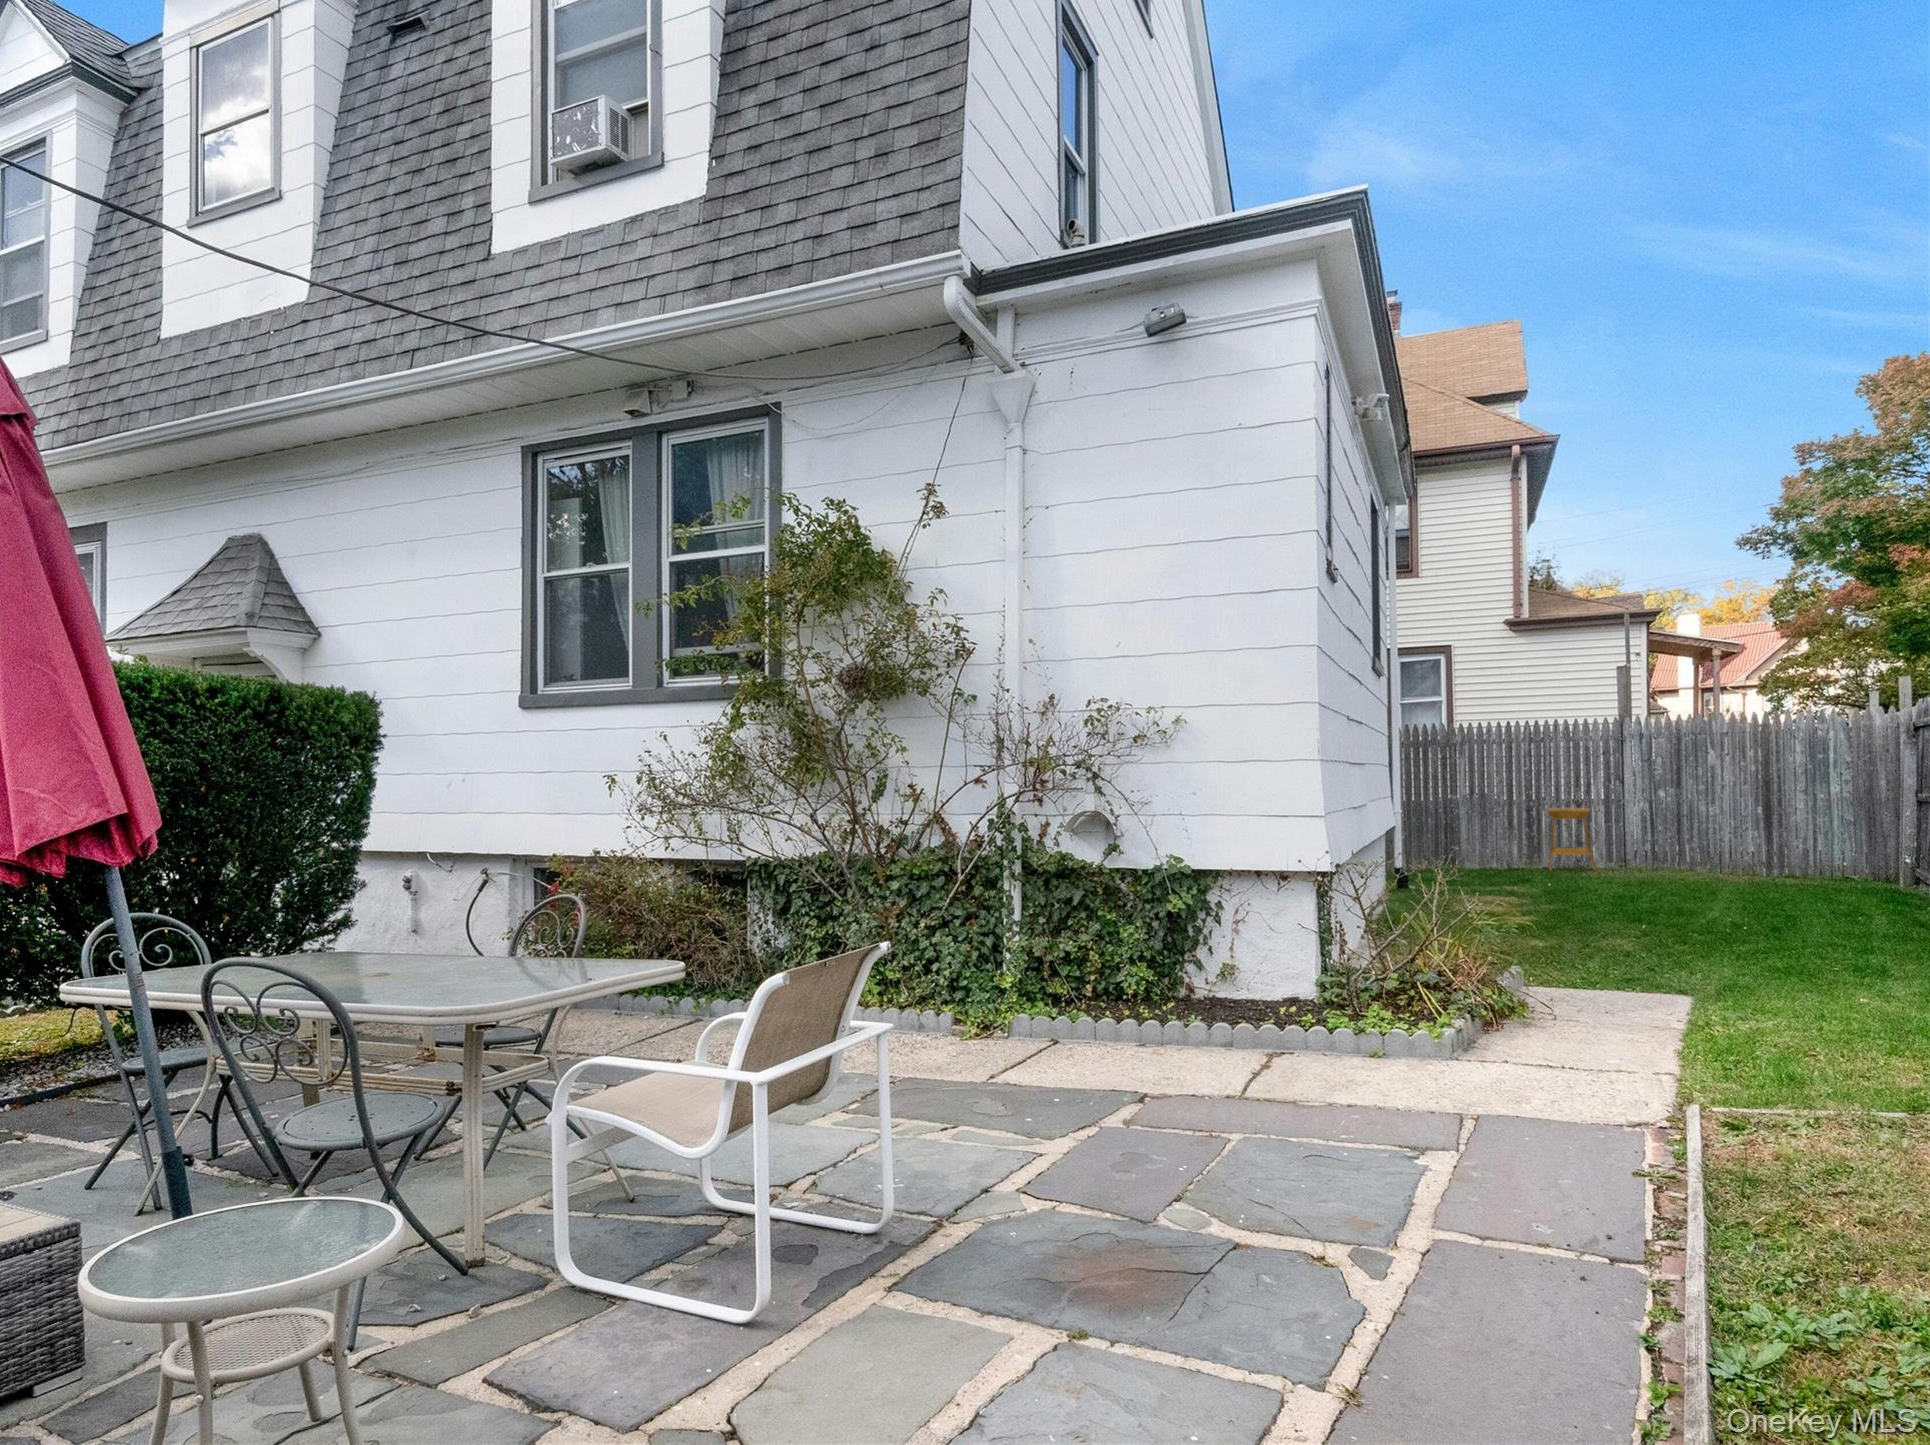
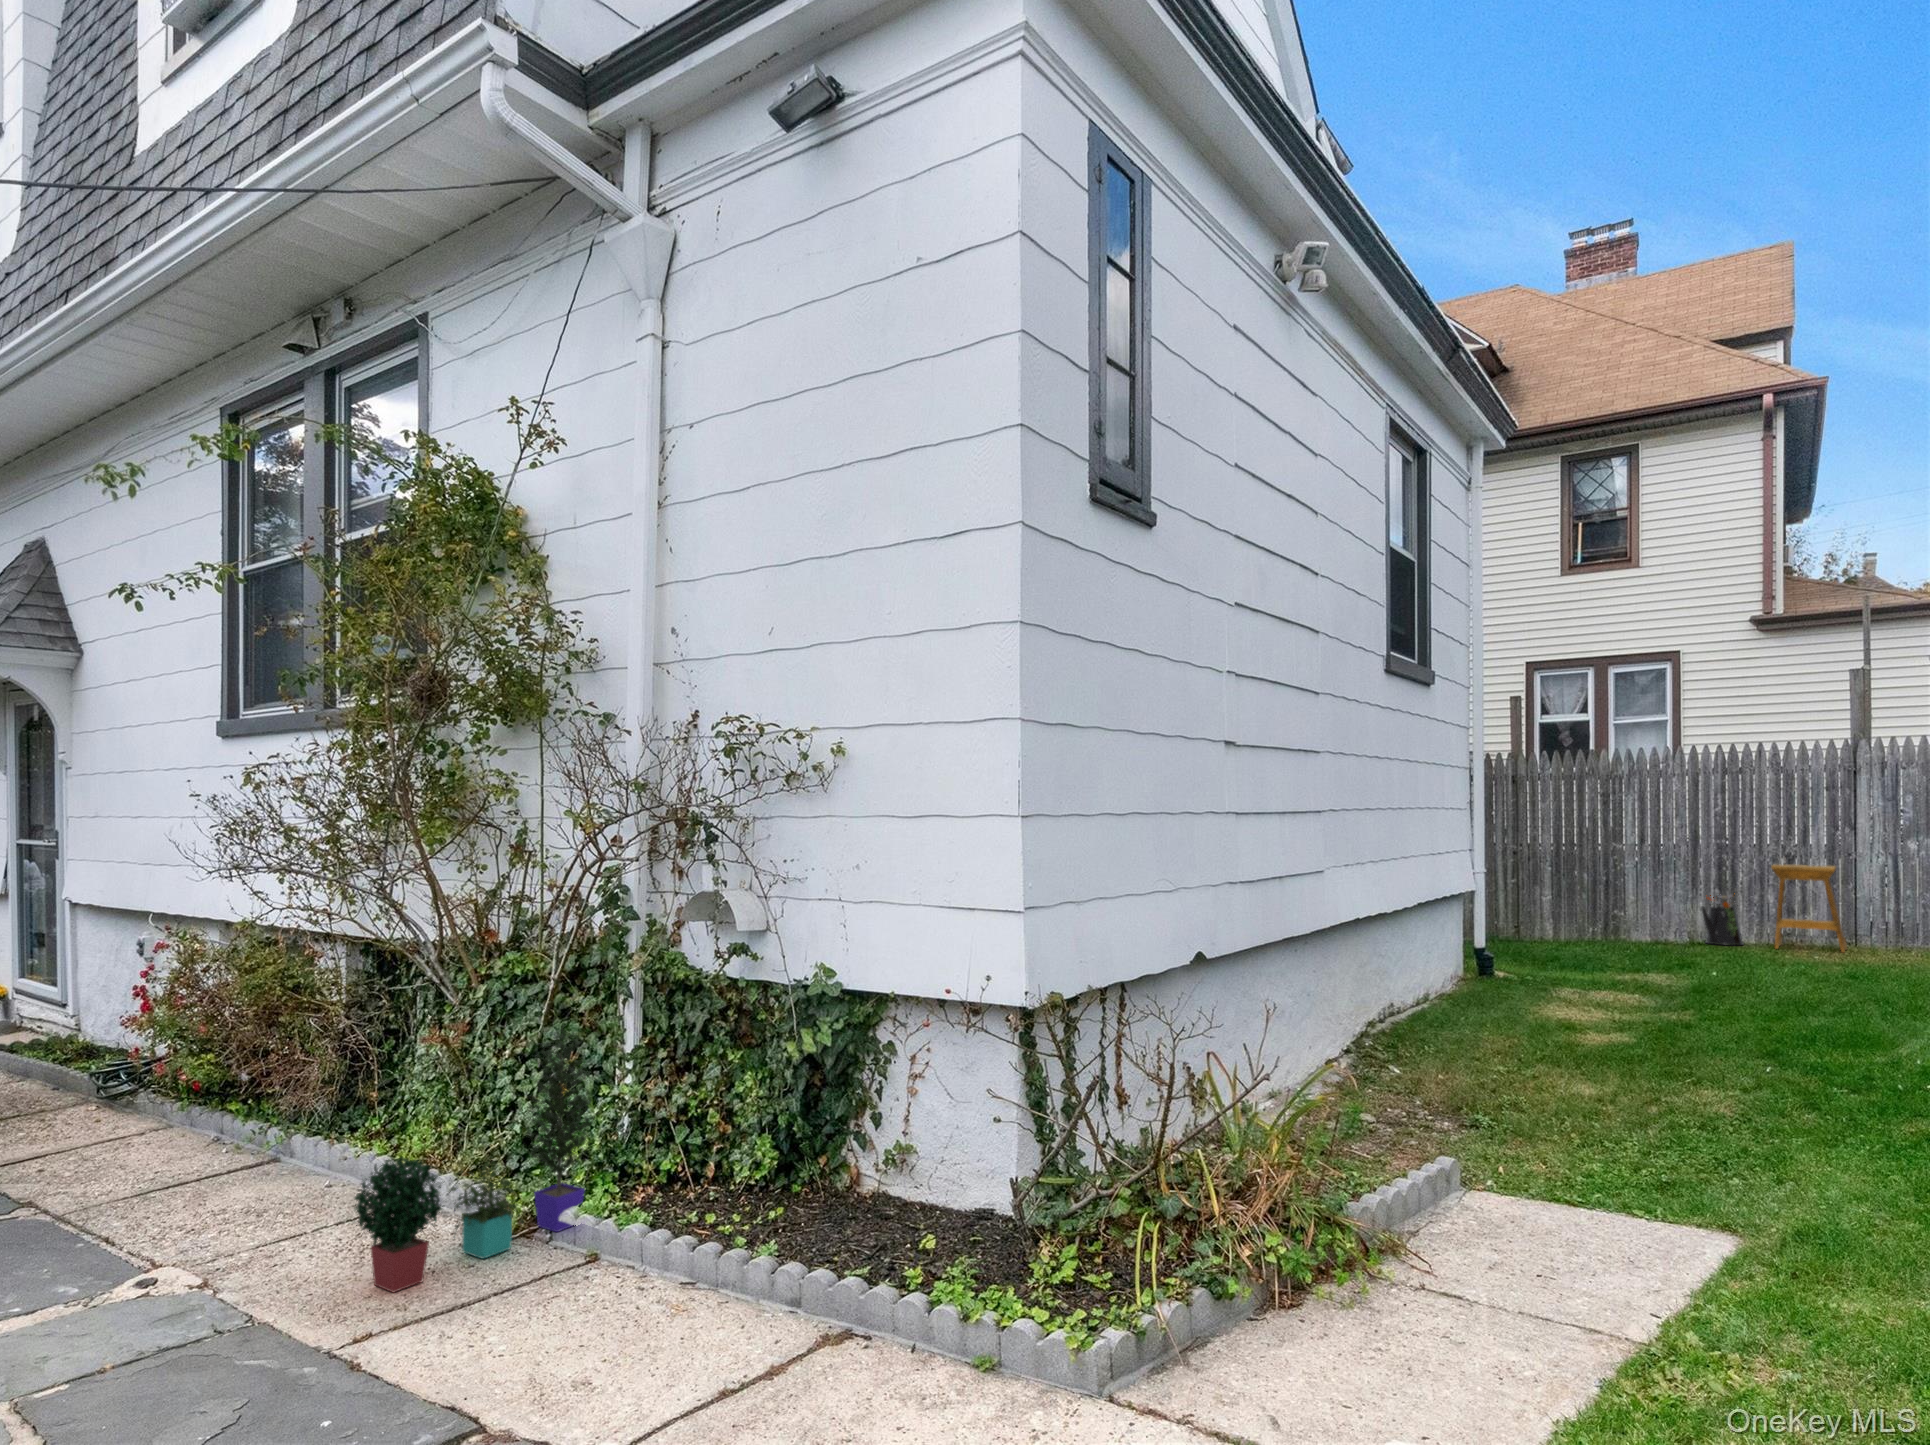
watering can: none [1499,827,1527,870] -> present [1702,893,1743,945]
potted plant: none [937,902,1031,1061] -> present [354,1026,598,1292]

